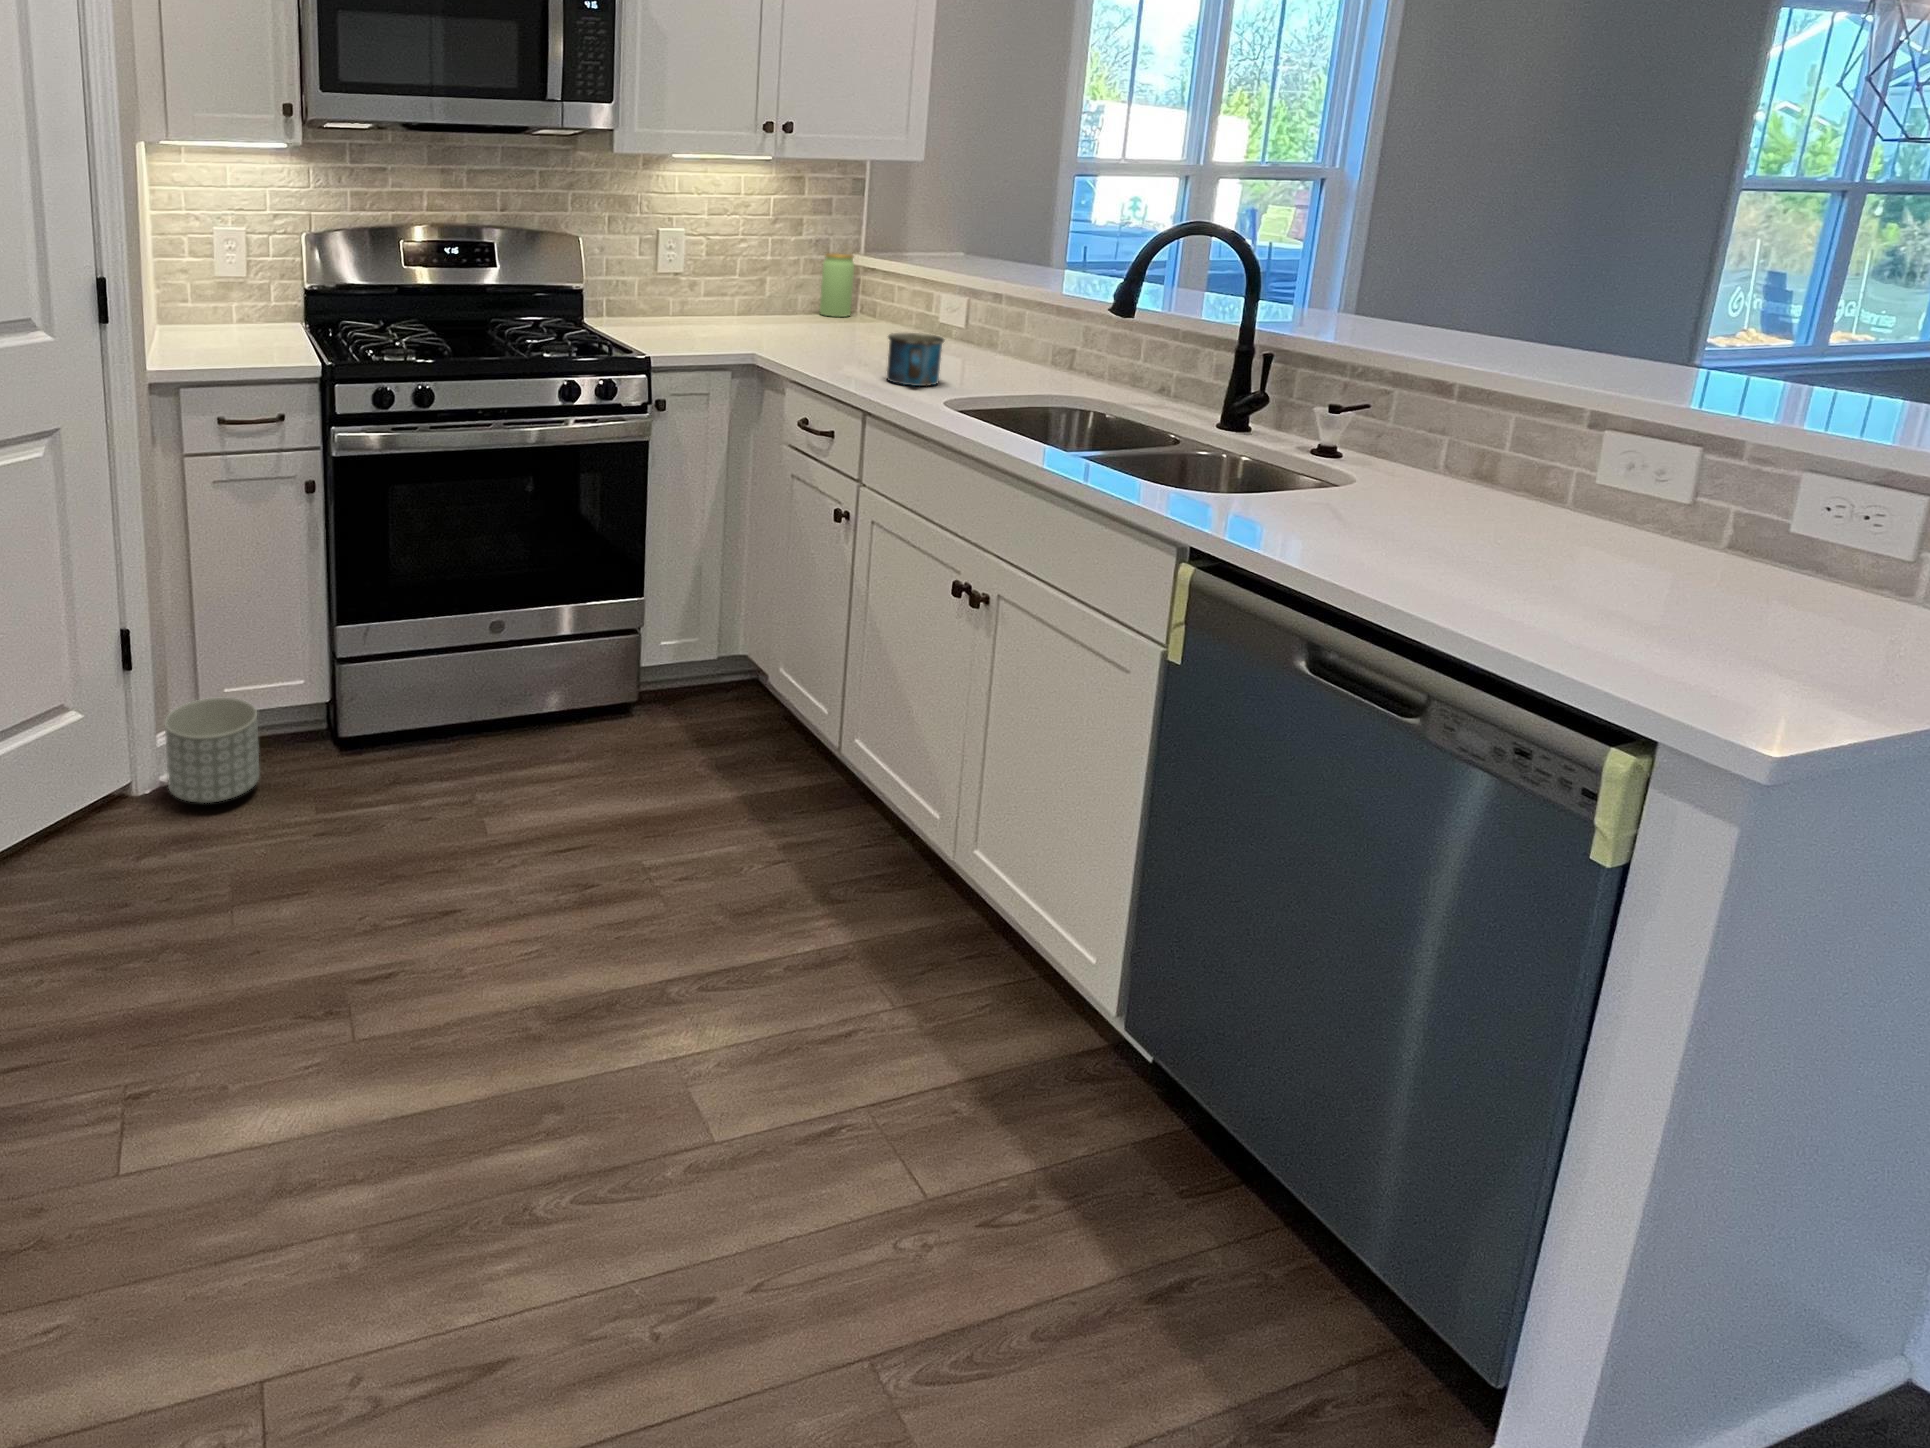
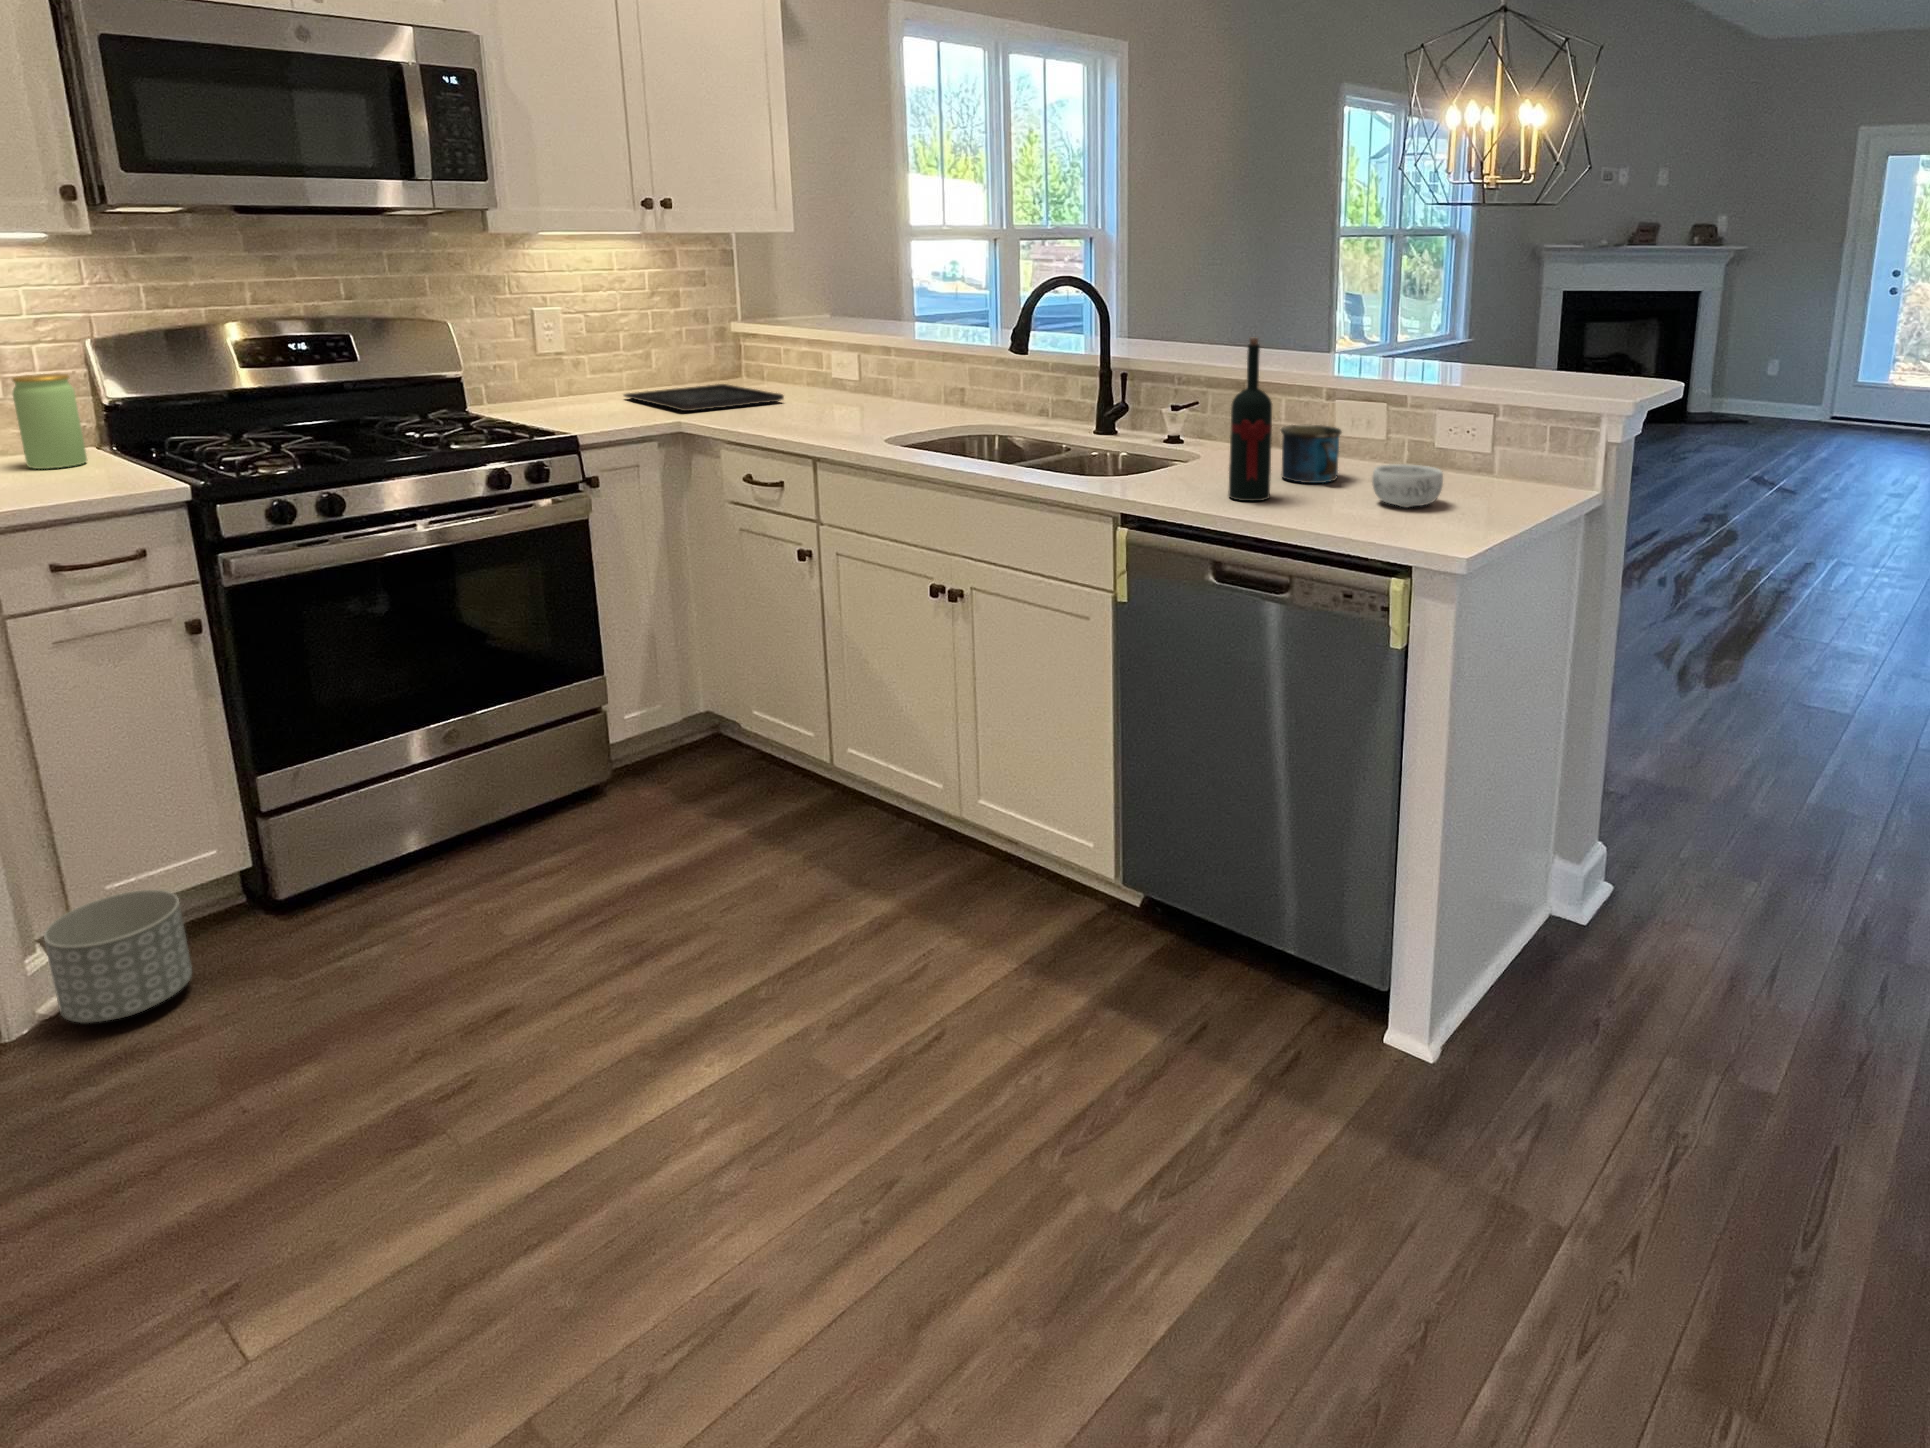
jar: present [820,253,854,317] -> present [12,374,87,469]
tray: none [721,318,873,343] -> present [624,384,784,411]
wine bottle: none [1360,326,1456,568] -> present [1229,338,1272,501]
mug: present [887,333,944,386] -> present [1281,425,1342,483]
decorative bowl: none [1625,551,1778,633] -> present [1372,464,1443,507]

